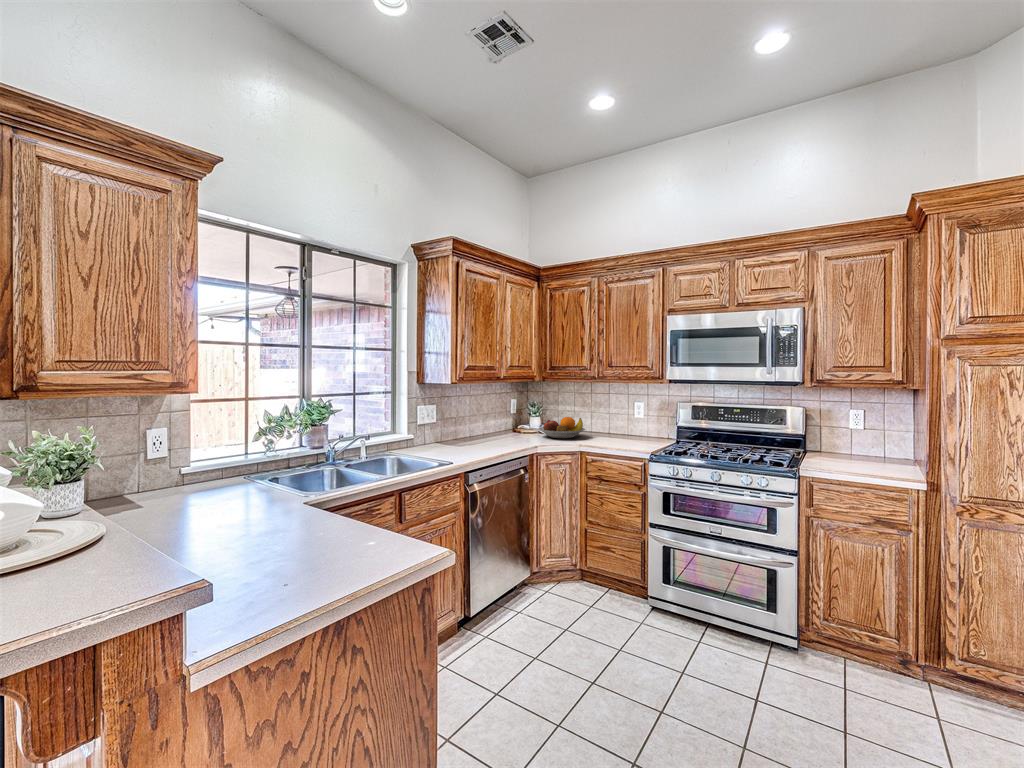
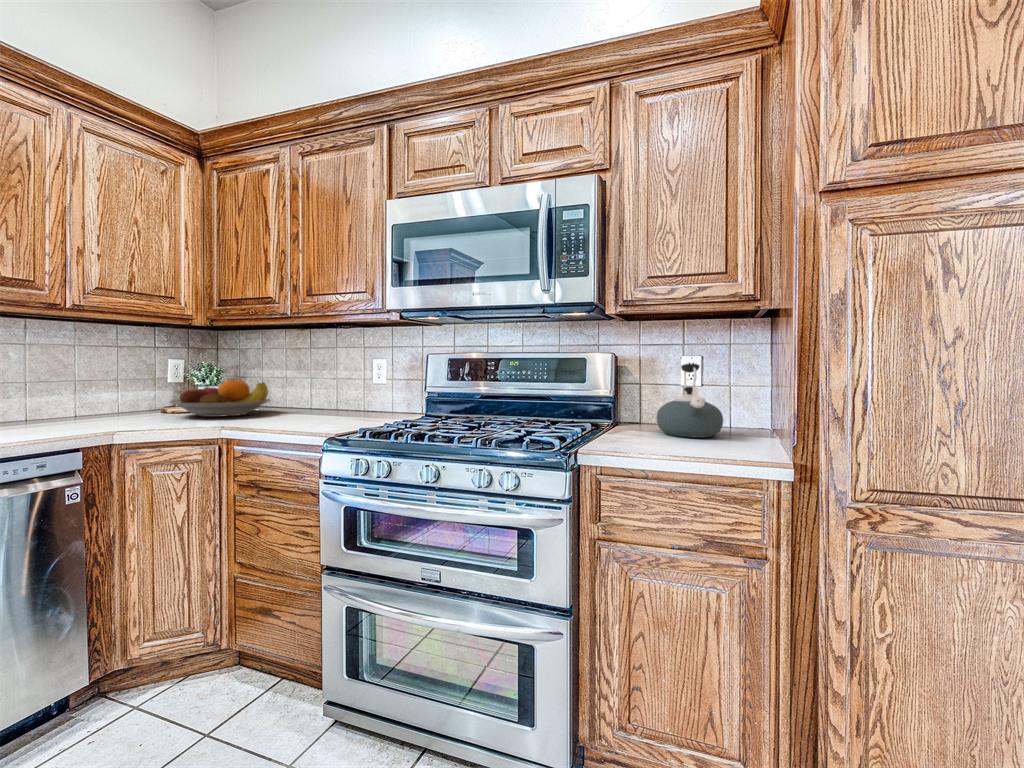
kettle: none [851,418,899,465] -> present [656,364,723,438]

